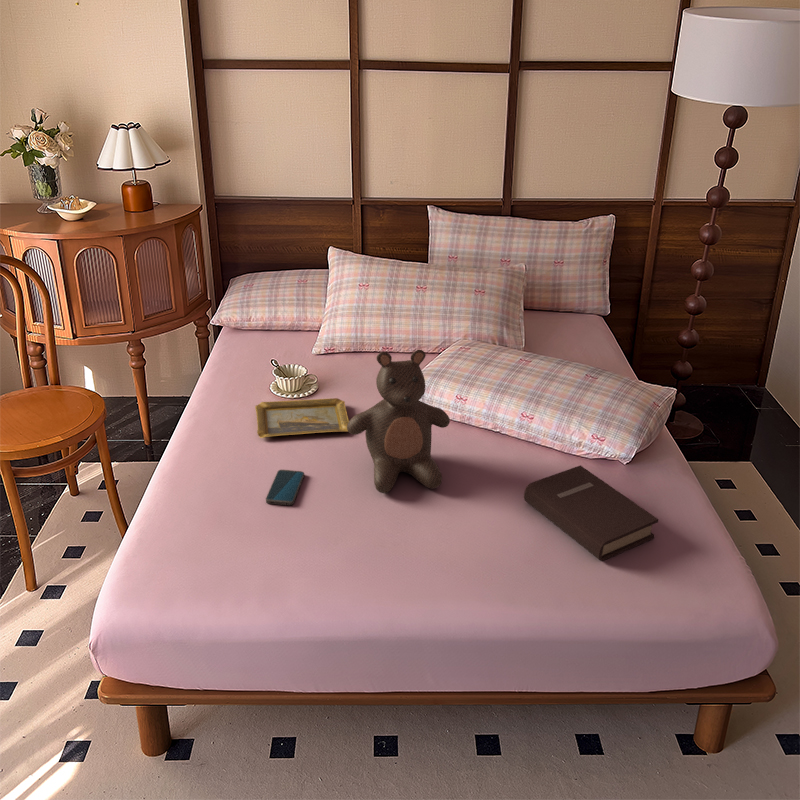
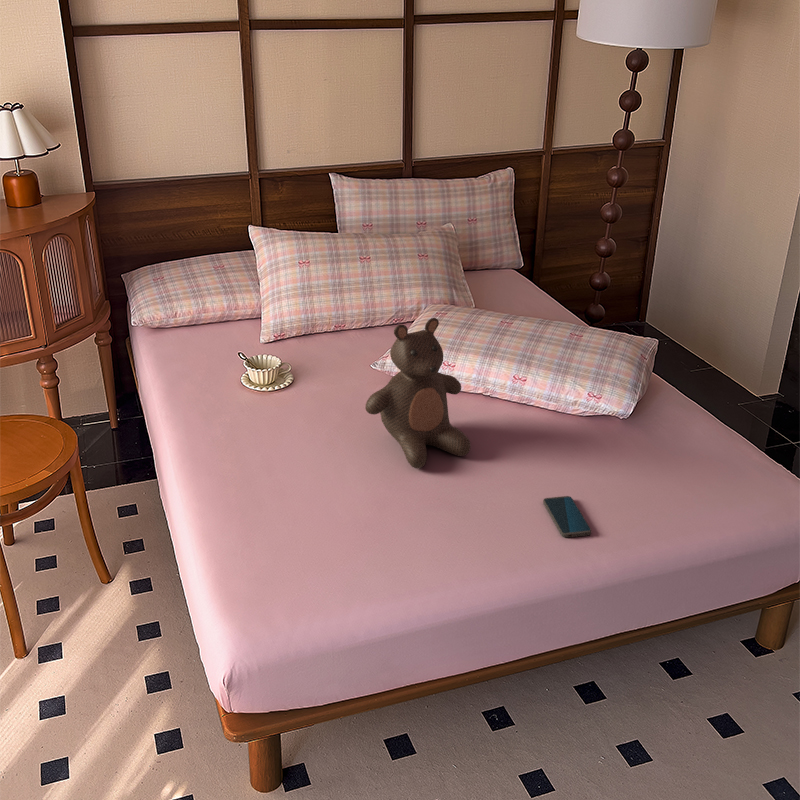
tray: present [255,398,349,438] -> none [238,384,349,436]
book: present [524,465,658,561] -> none [552,410,684,493]
smartphone: present [266,470,304,505] -> present [543,496,591,537]

